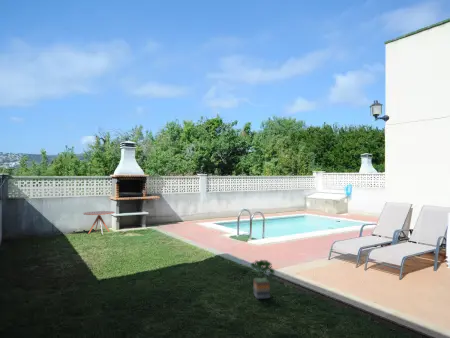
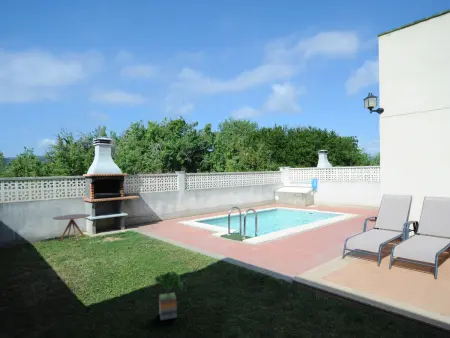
potted tree: present [251,260,275,299] -> present [154,272,183,320]

